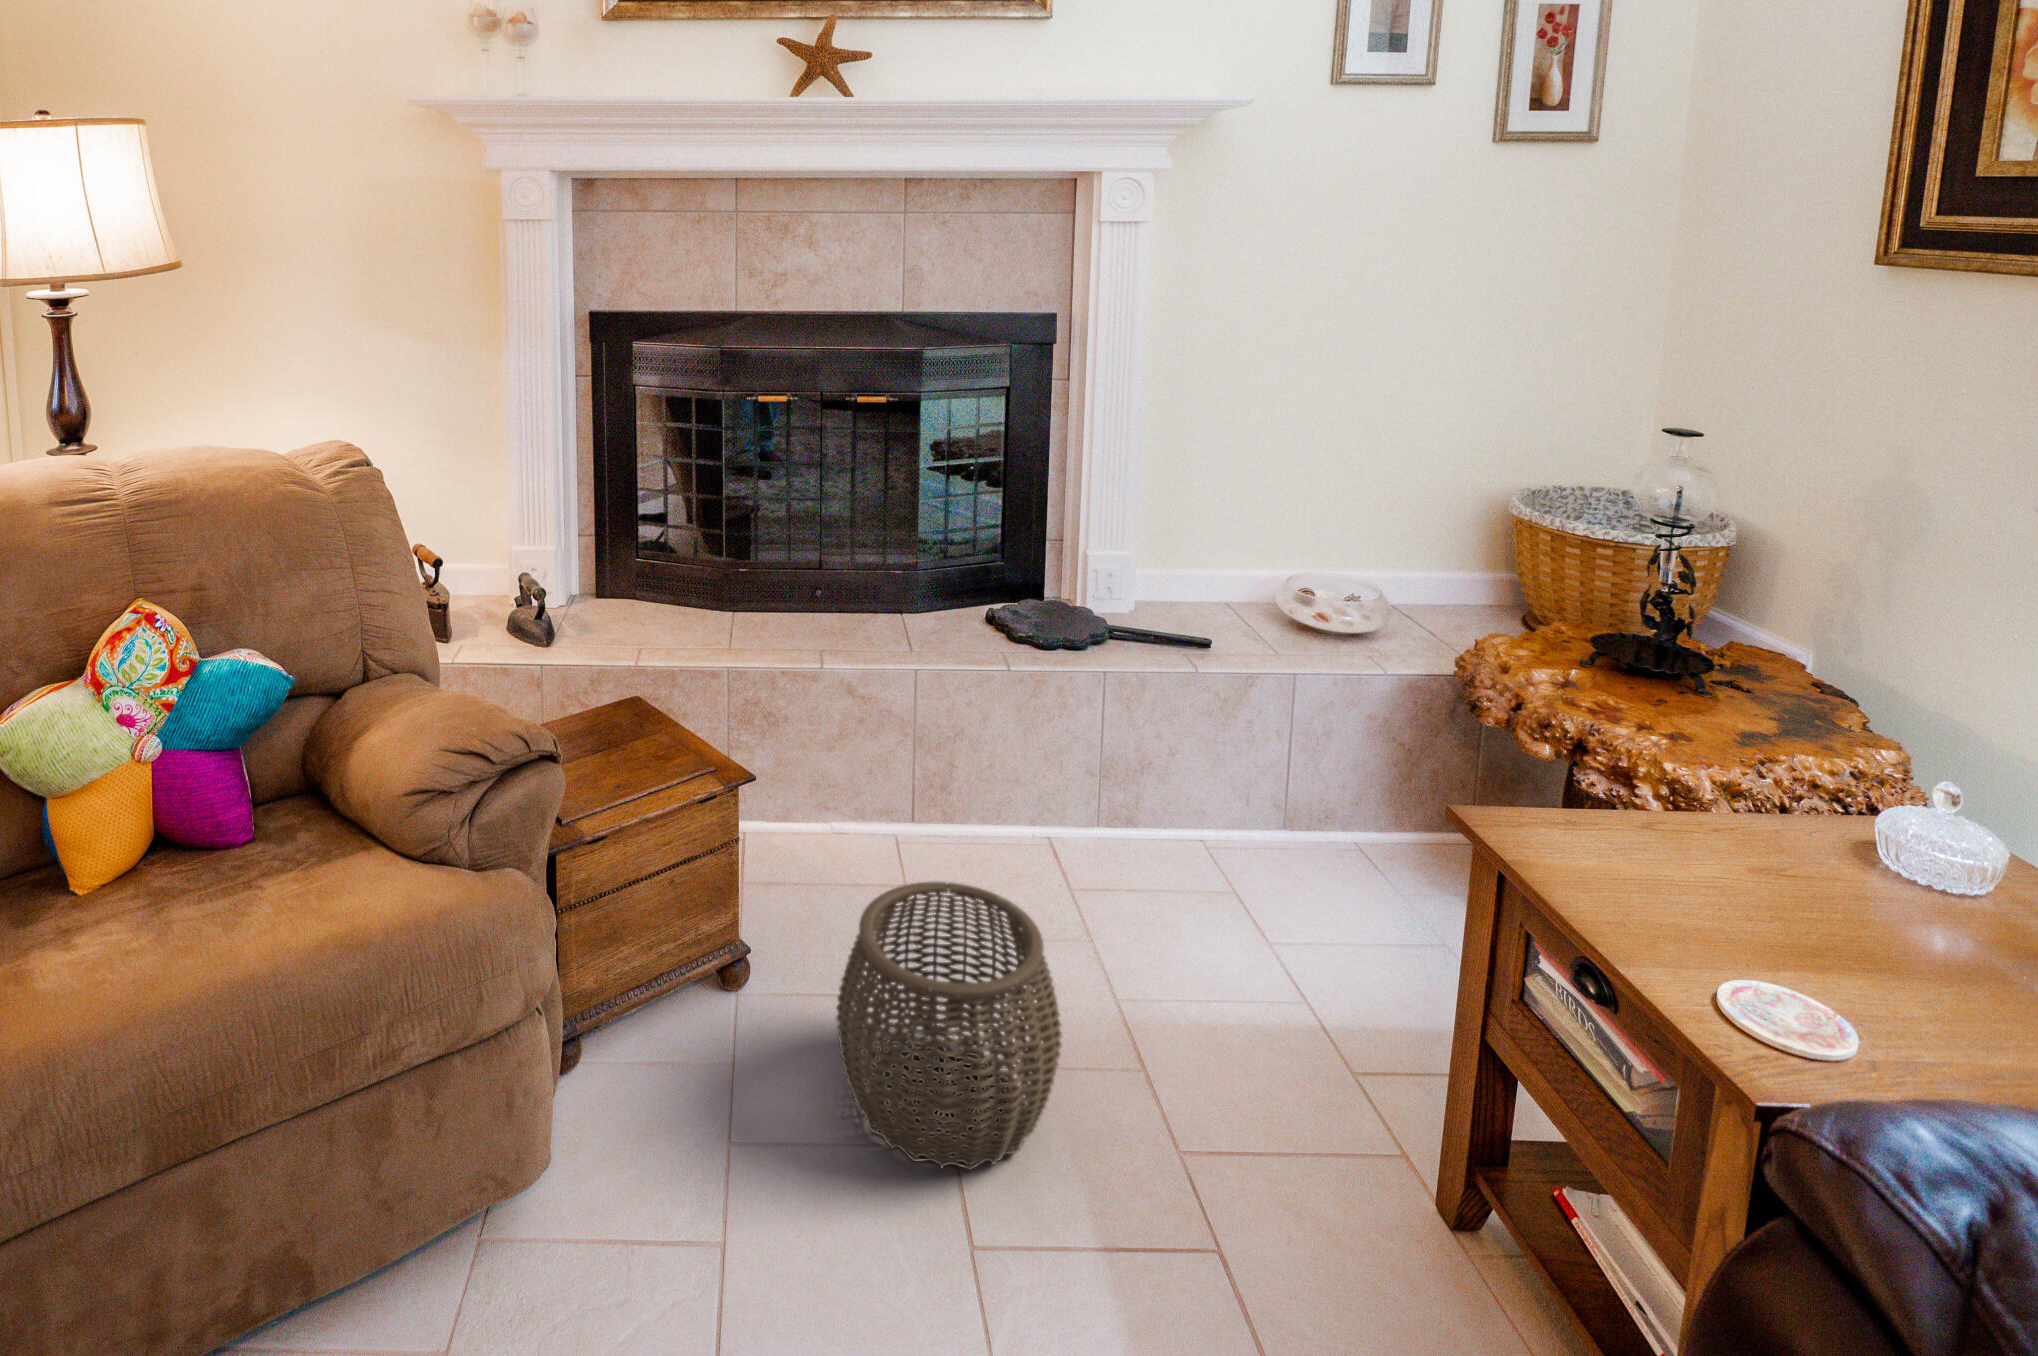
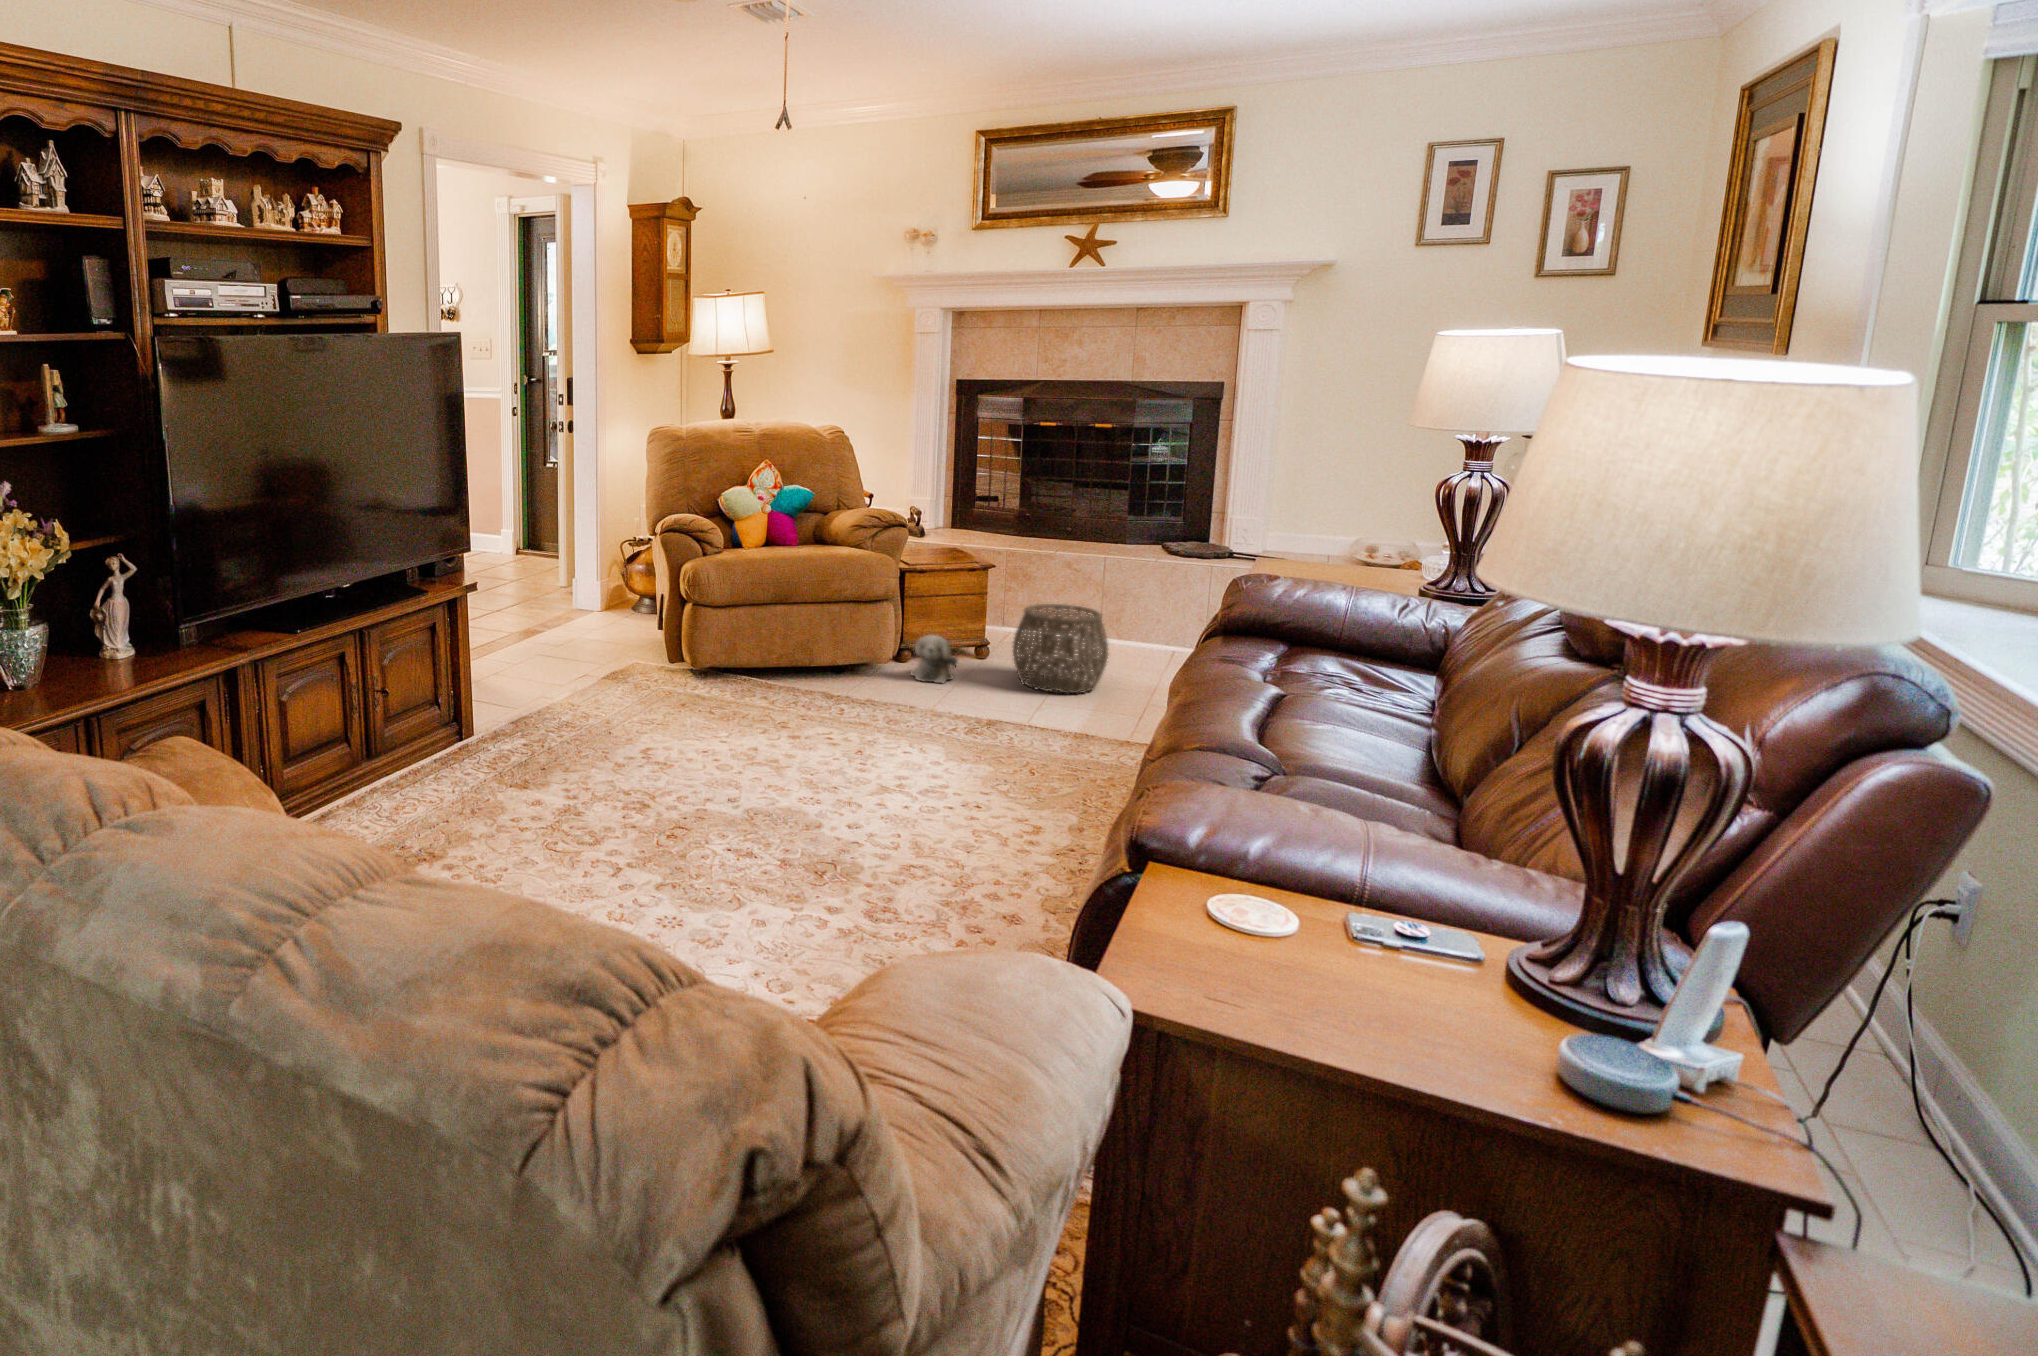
plush toy: none [595,1056,718,1210] -> present [911,635,957,683]

